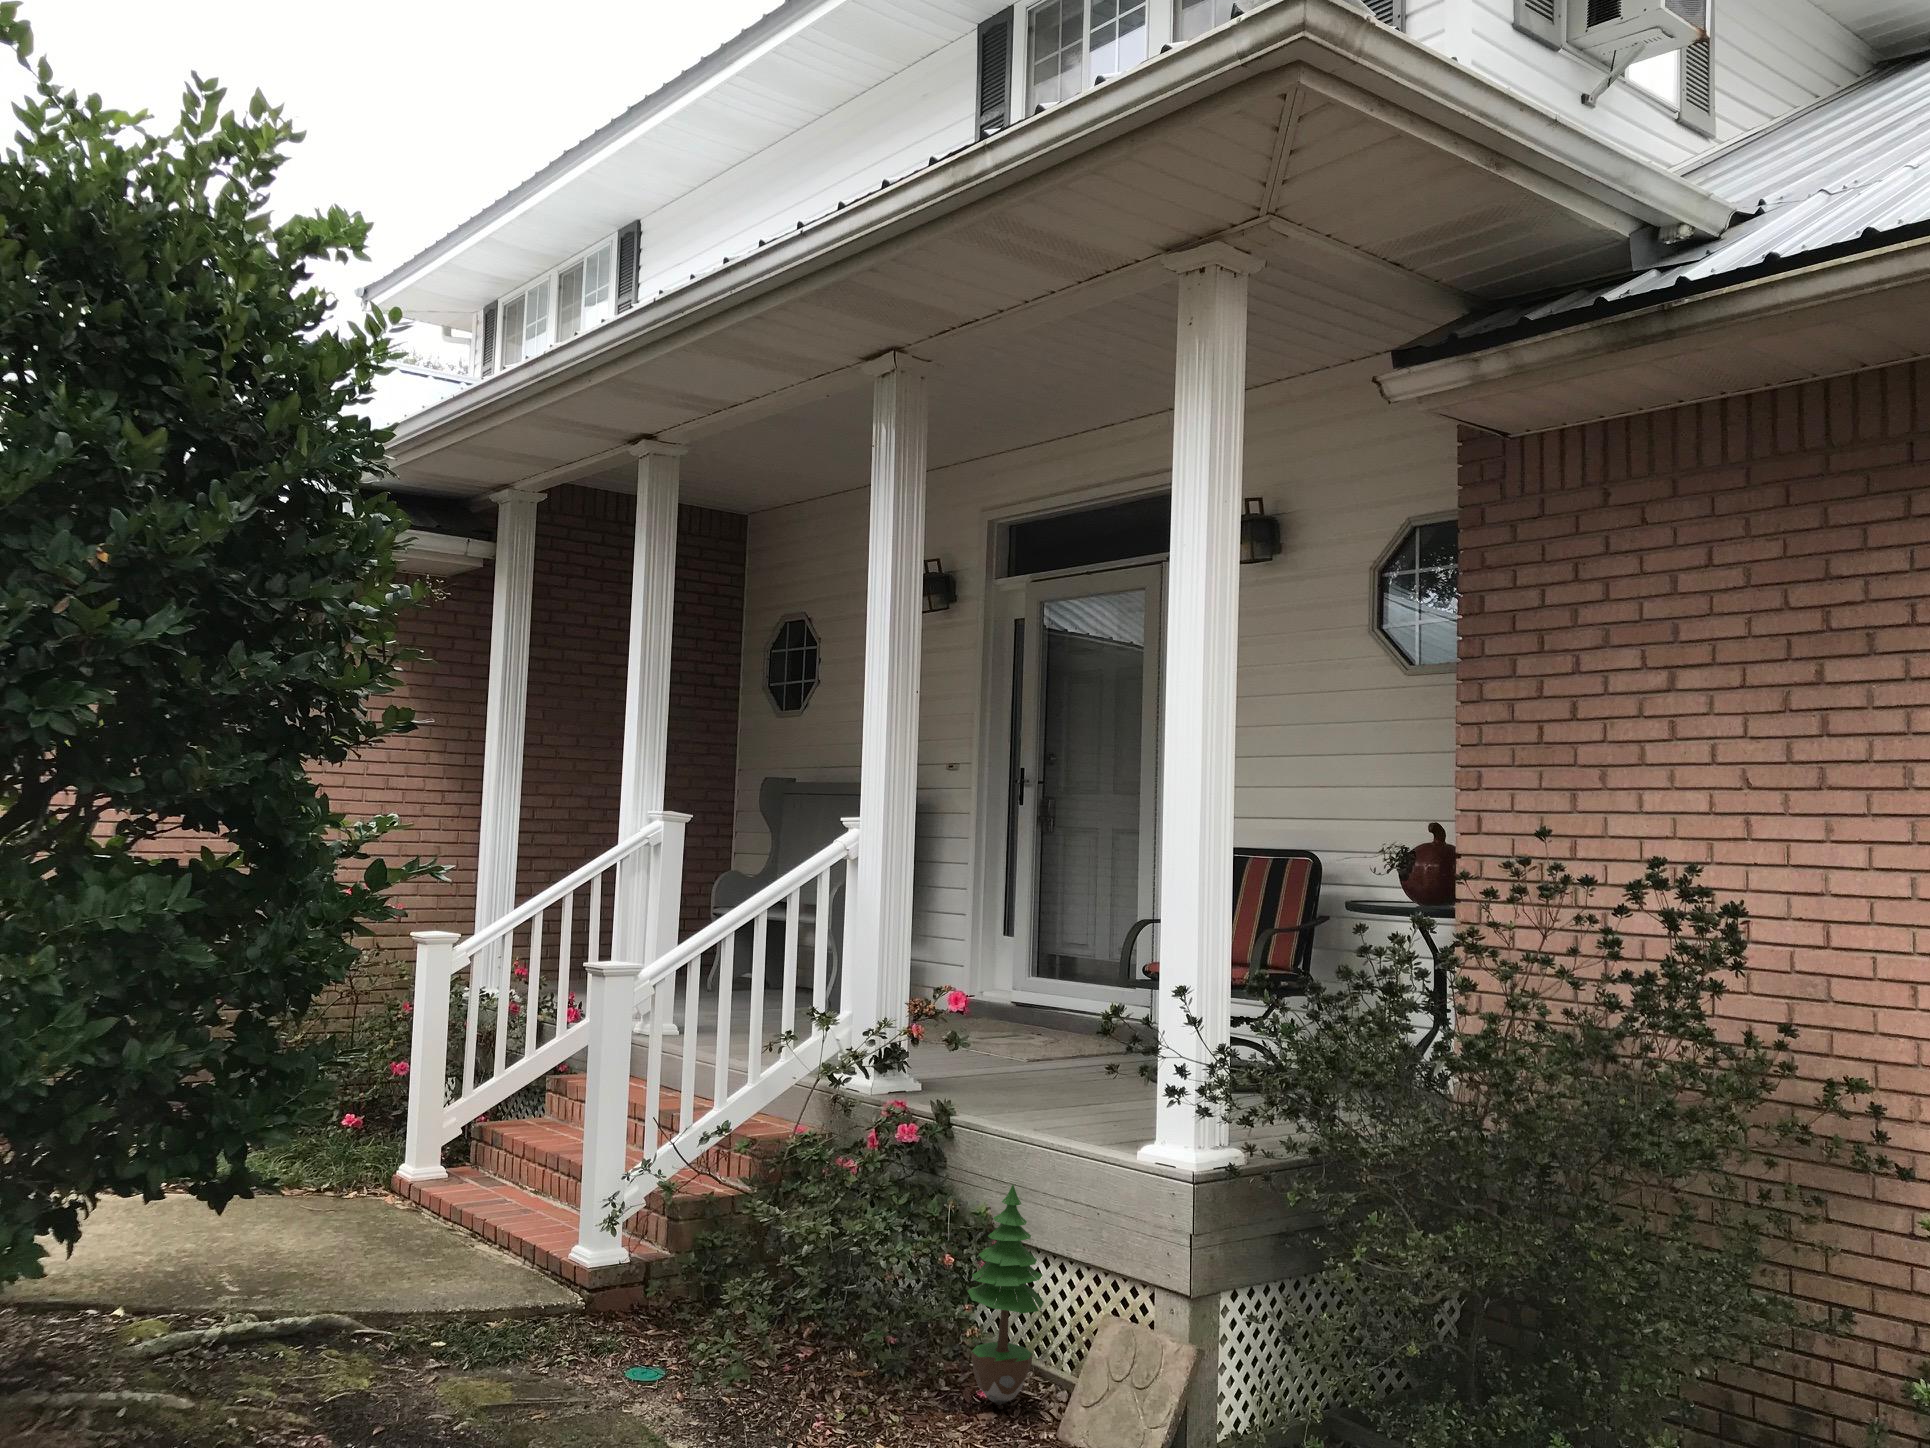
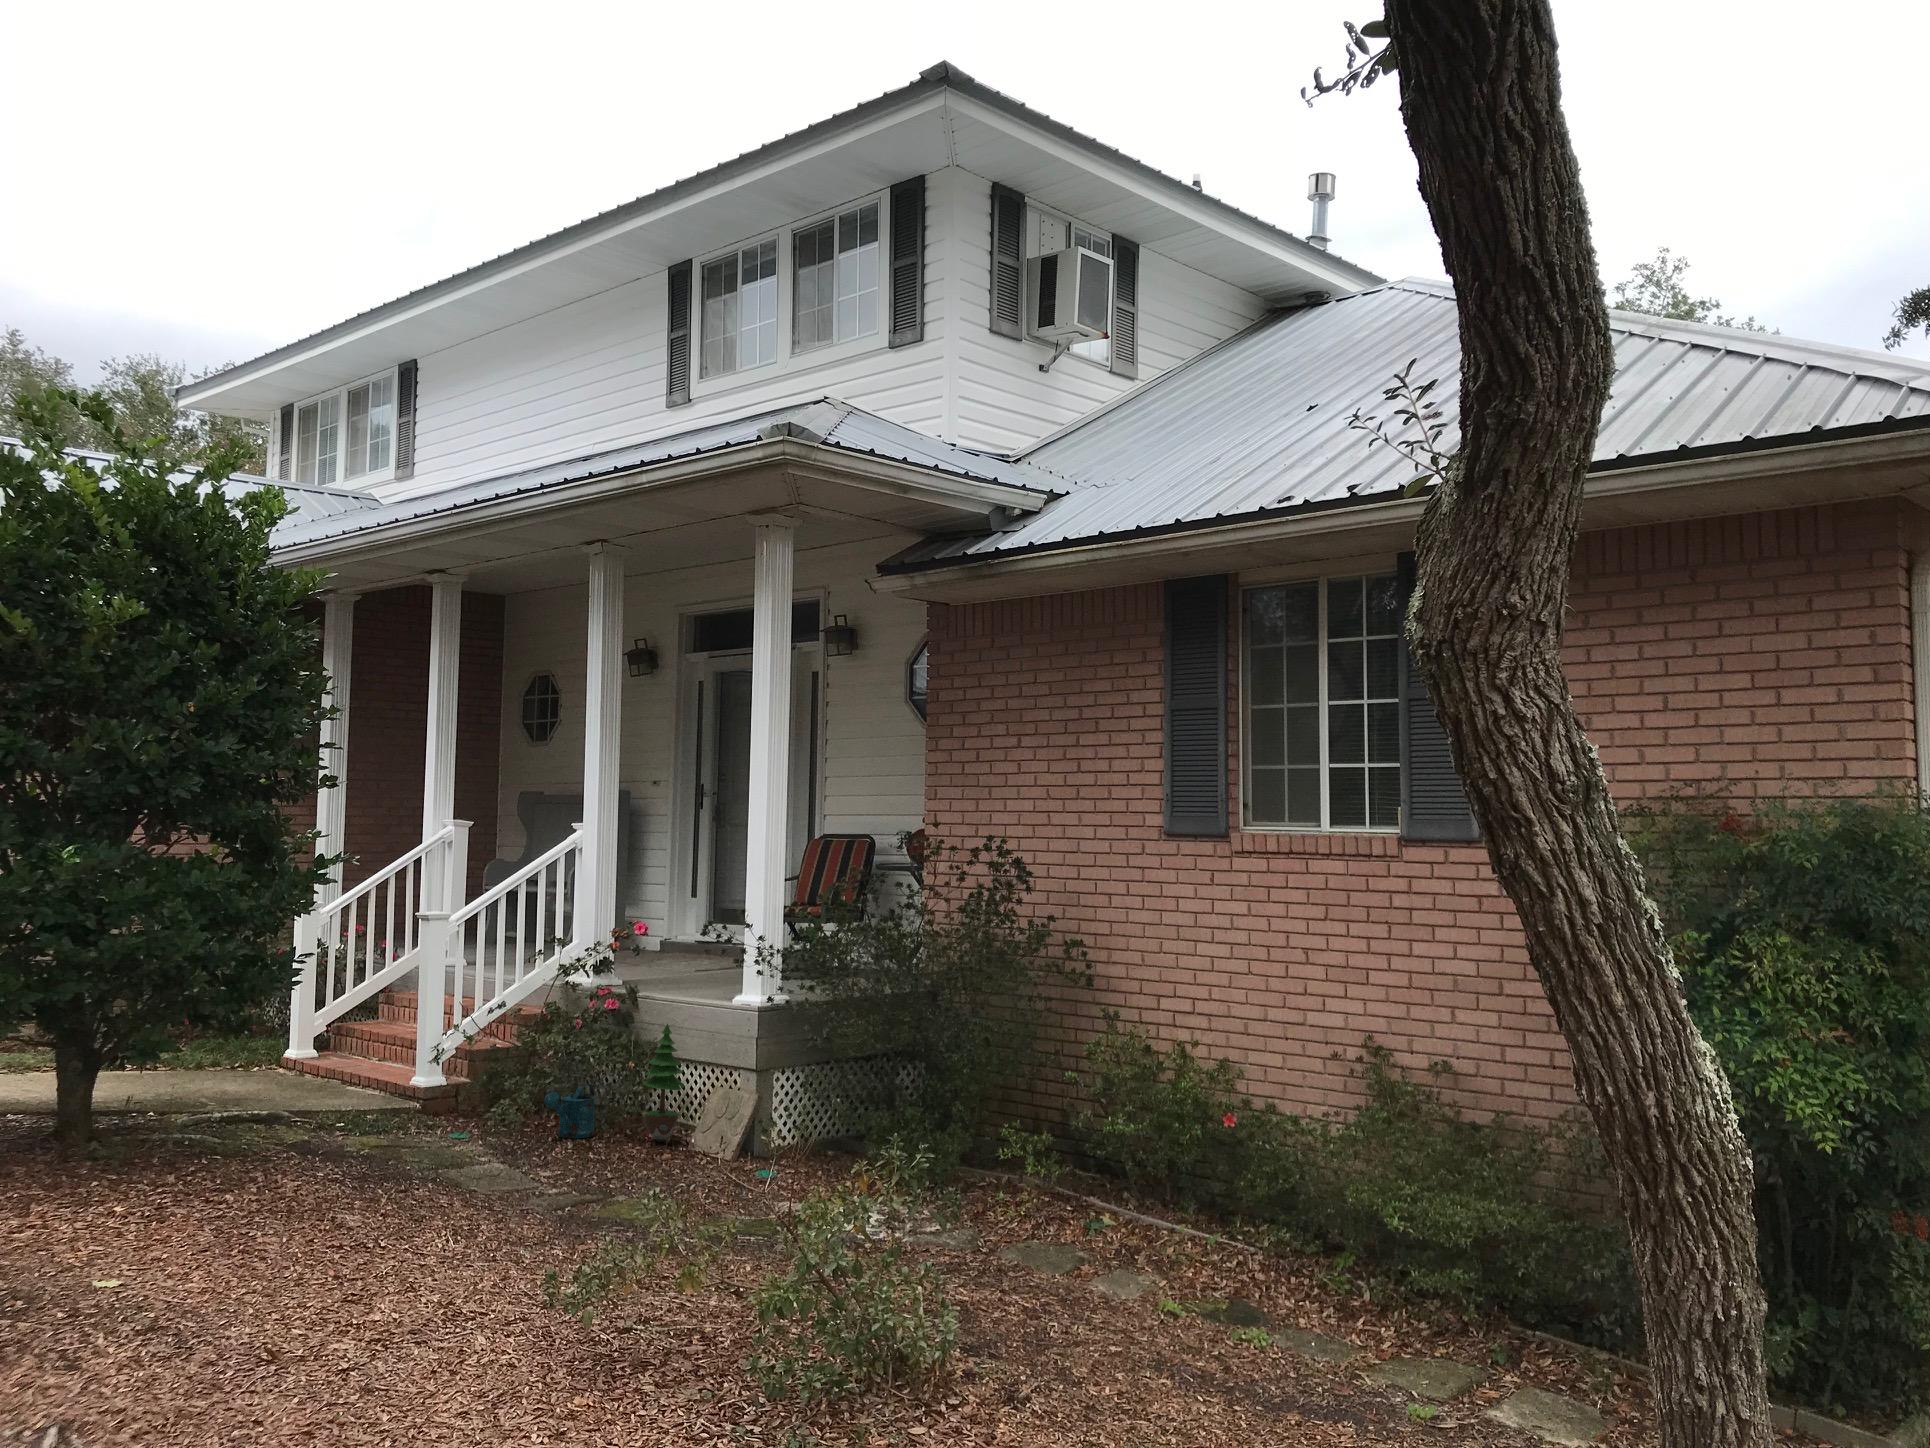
watering can: none [793,1283,882,1390] -> present [544,1084,595,1138]

